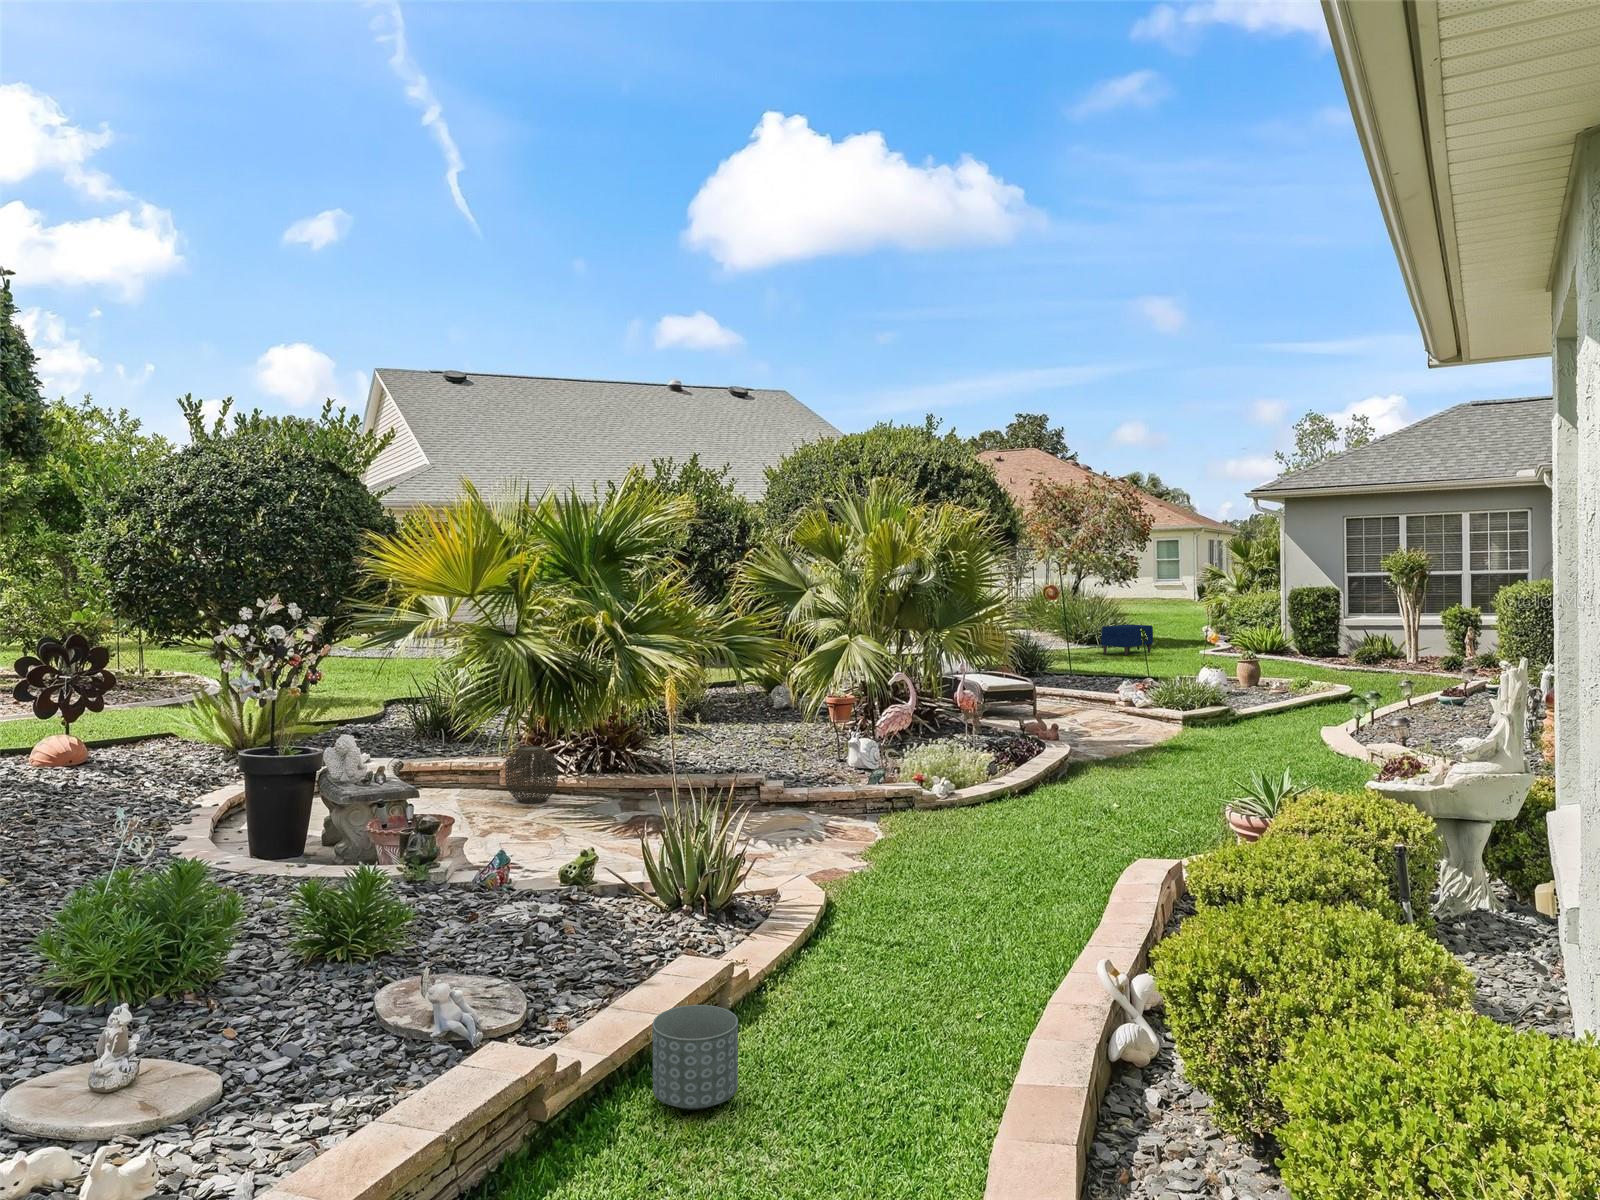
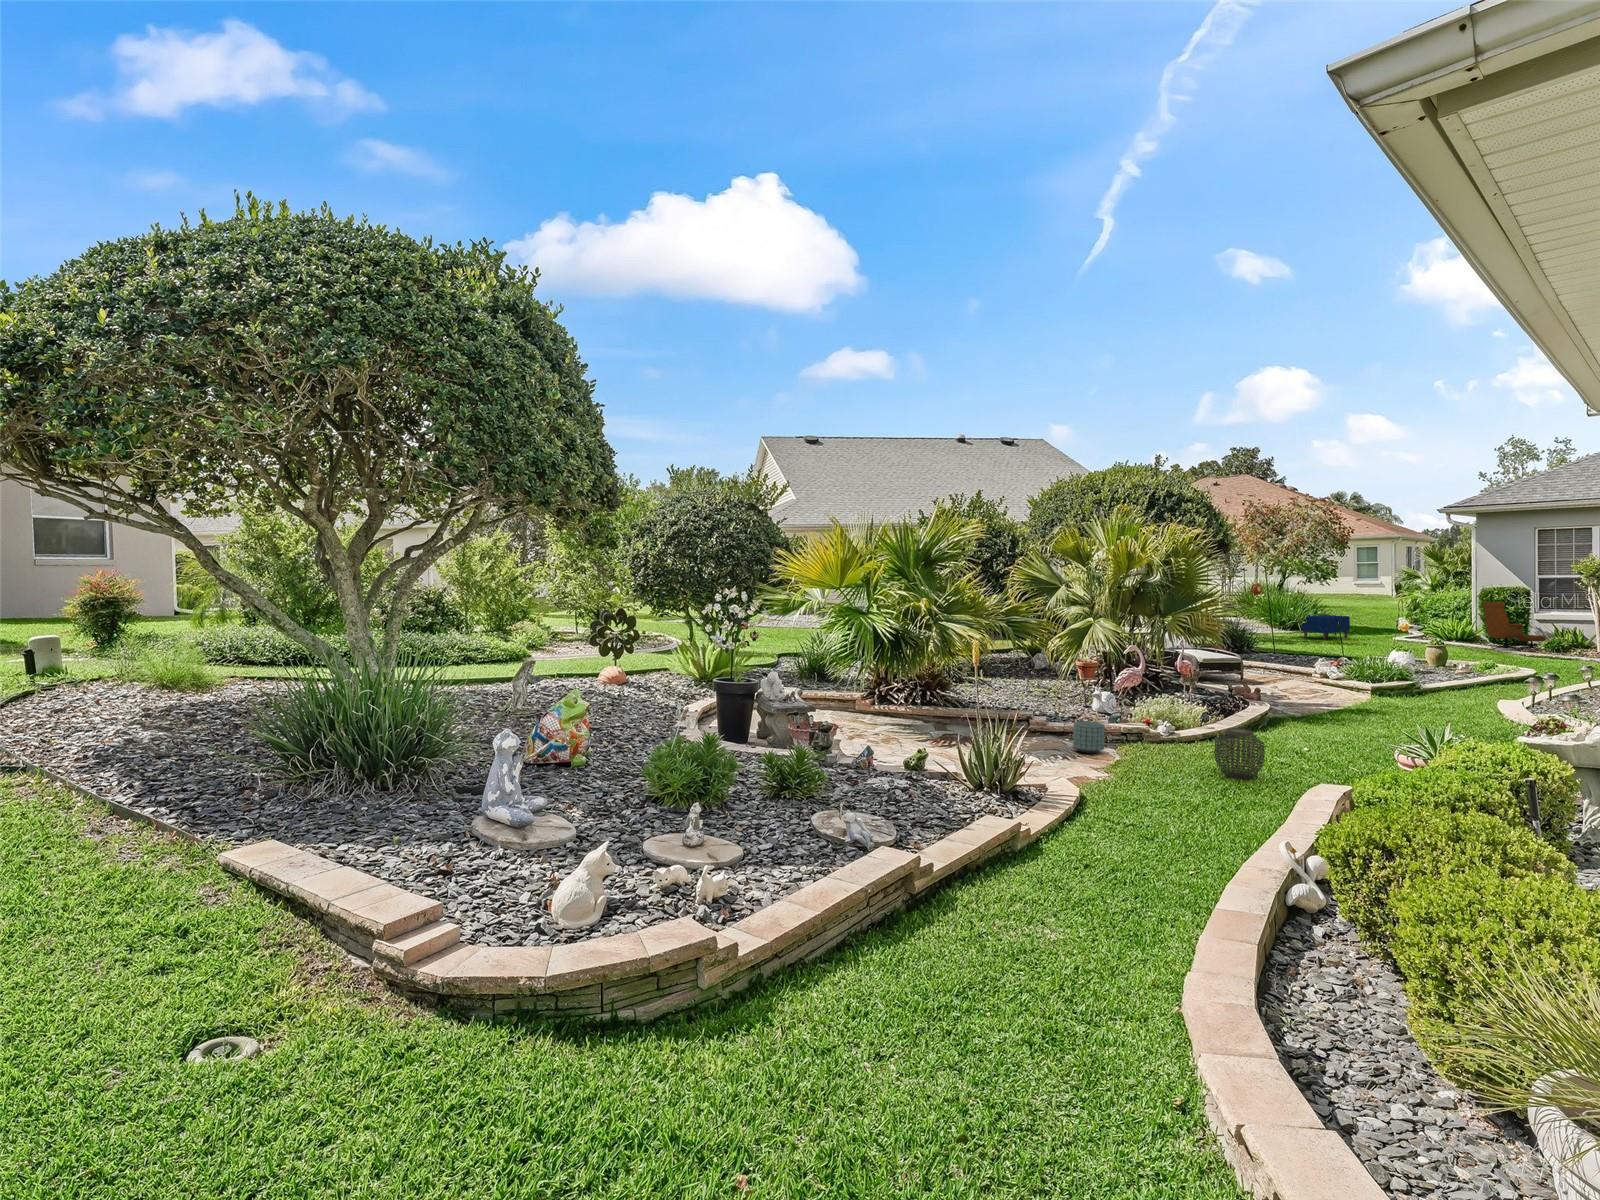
lounge chair: none [1293,604,1355,663] -> present [1484,601,1546,651]
woven basket: present [505,746,558,804] -> present [1215,728,1265,779]
planter: present [653,1005,738,1110] -> present [1073,721,1105,753]

